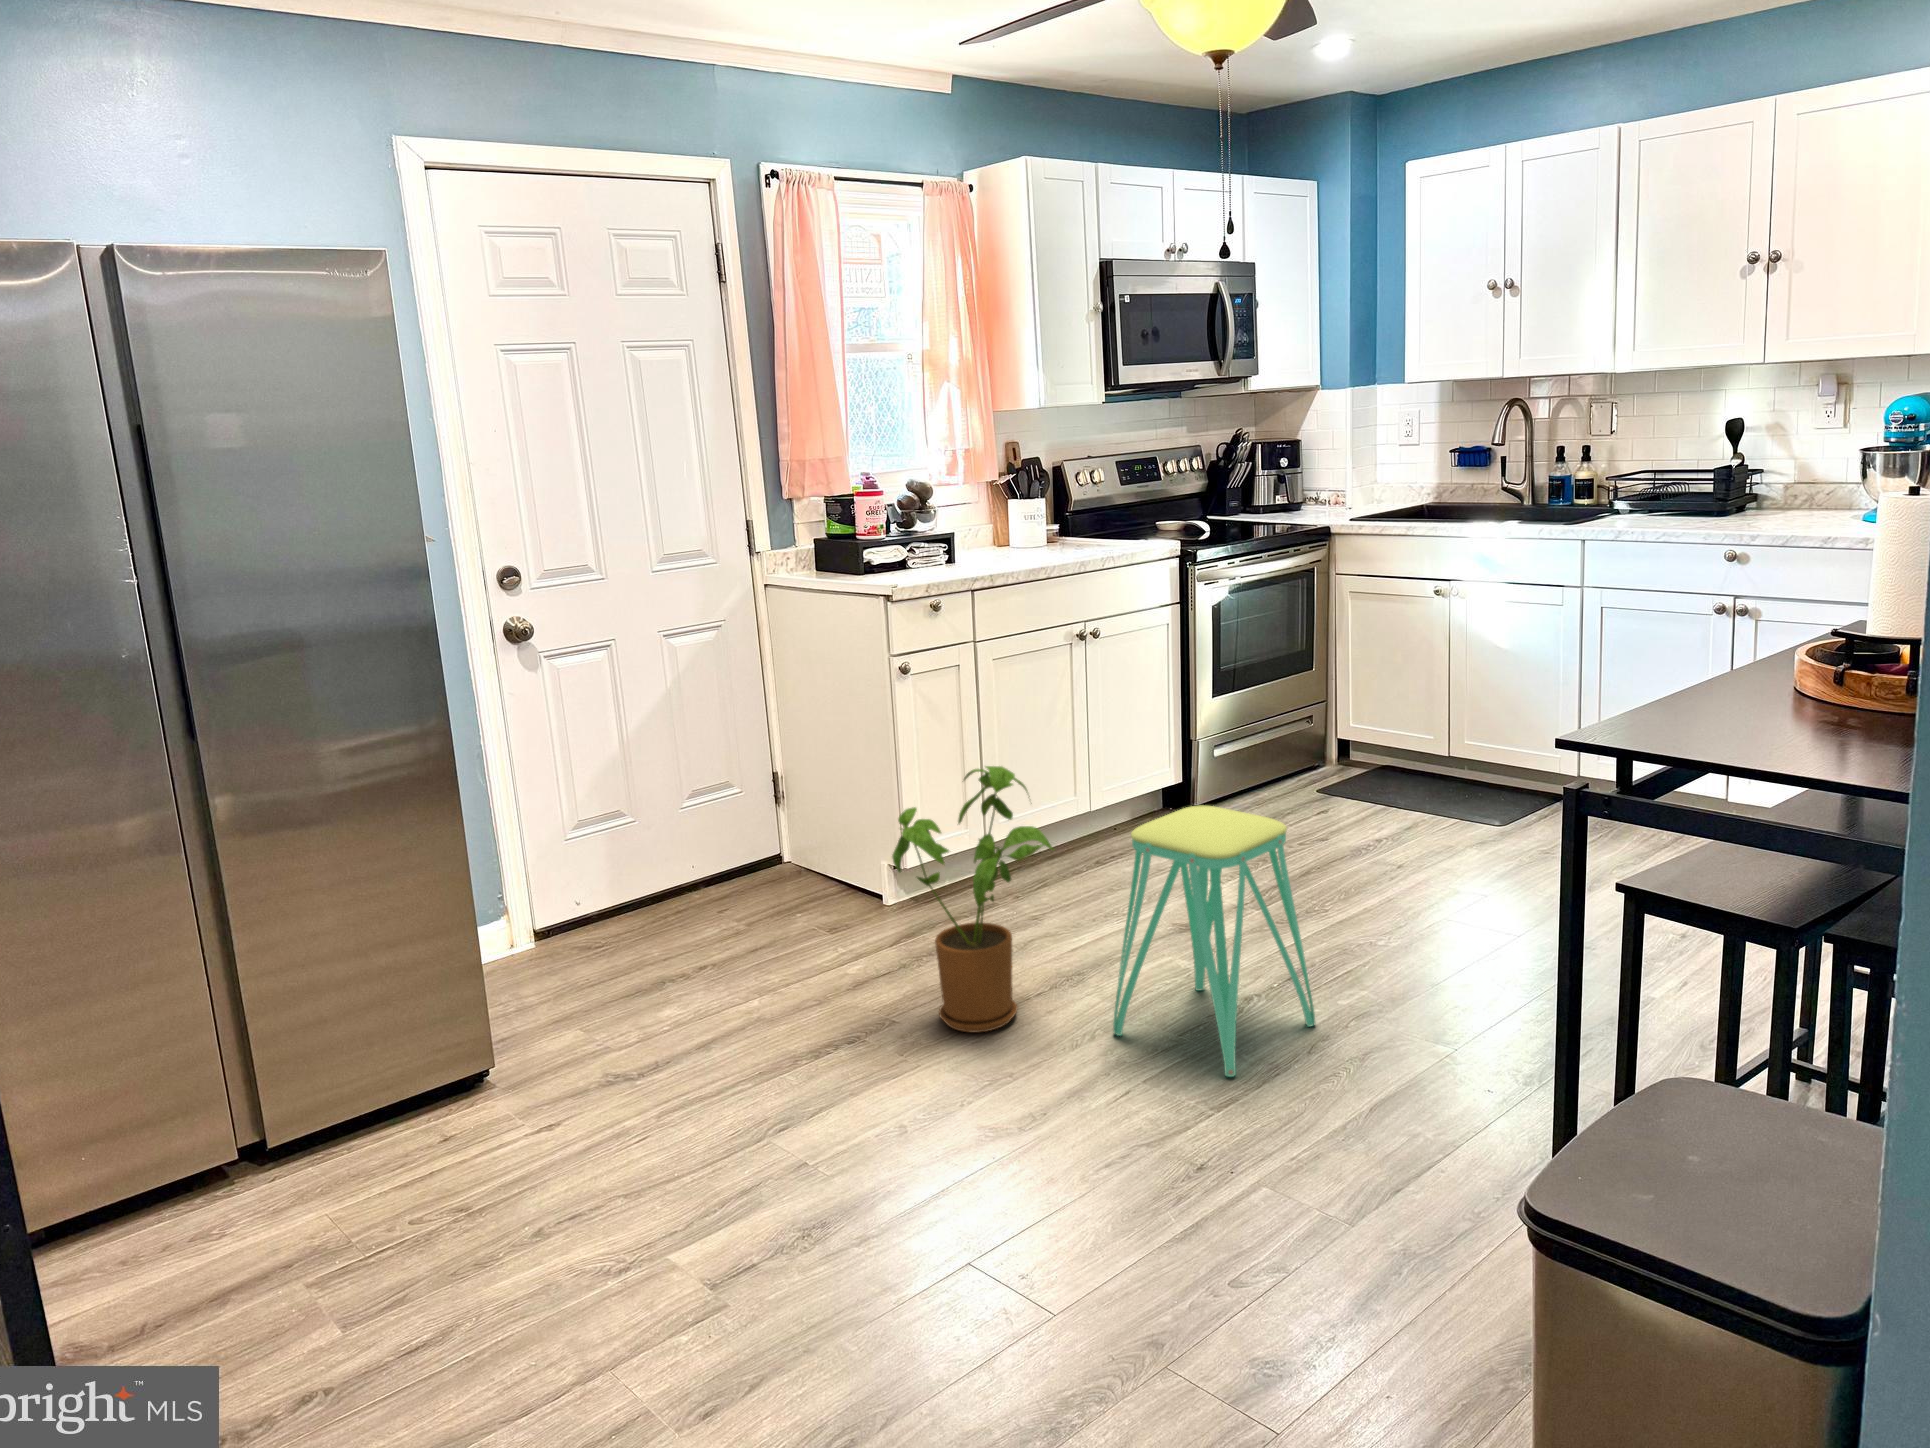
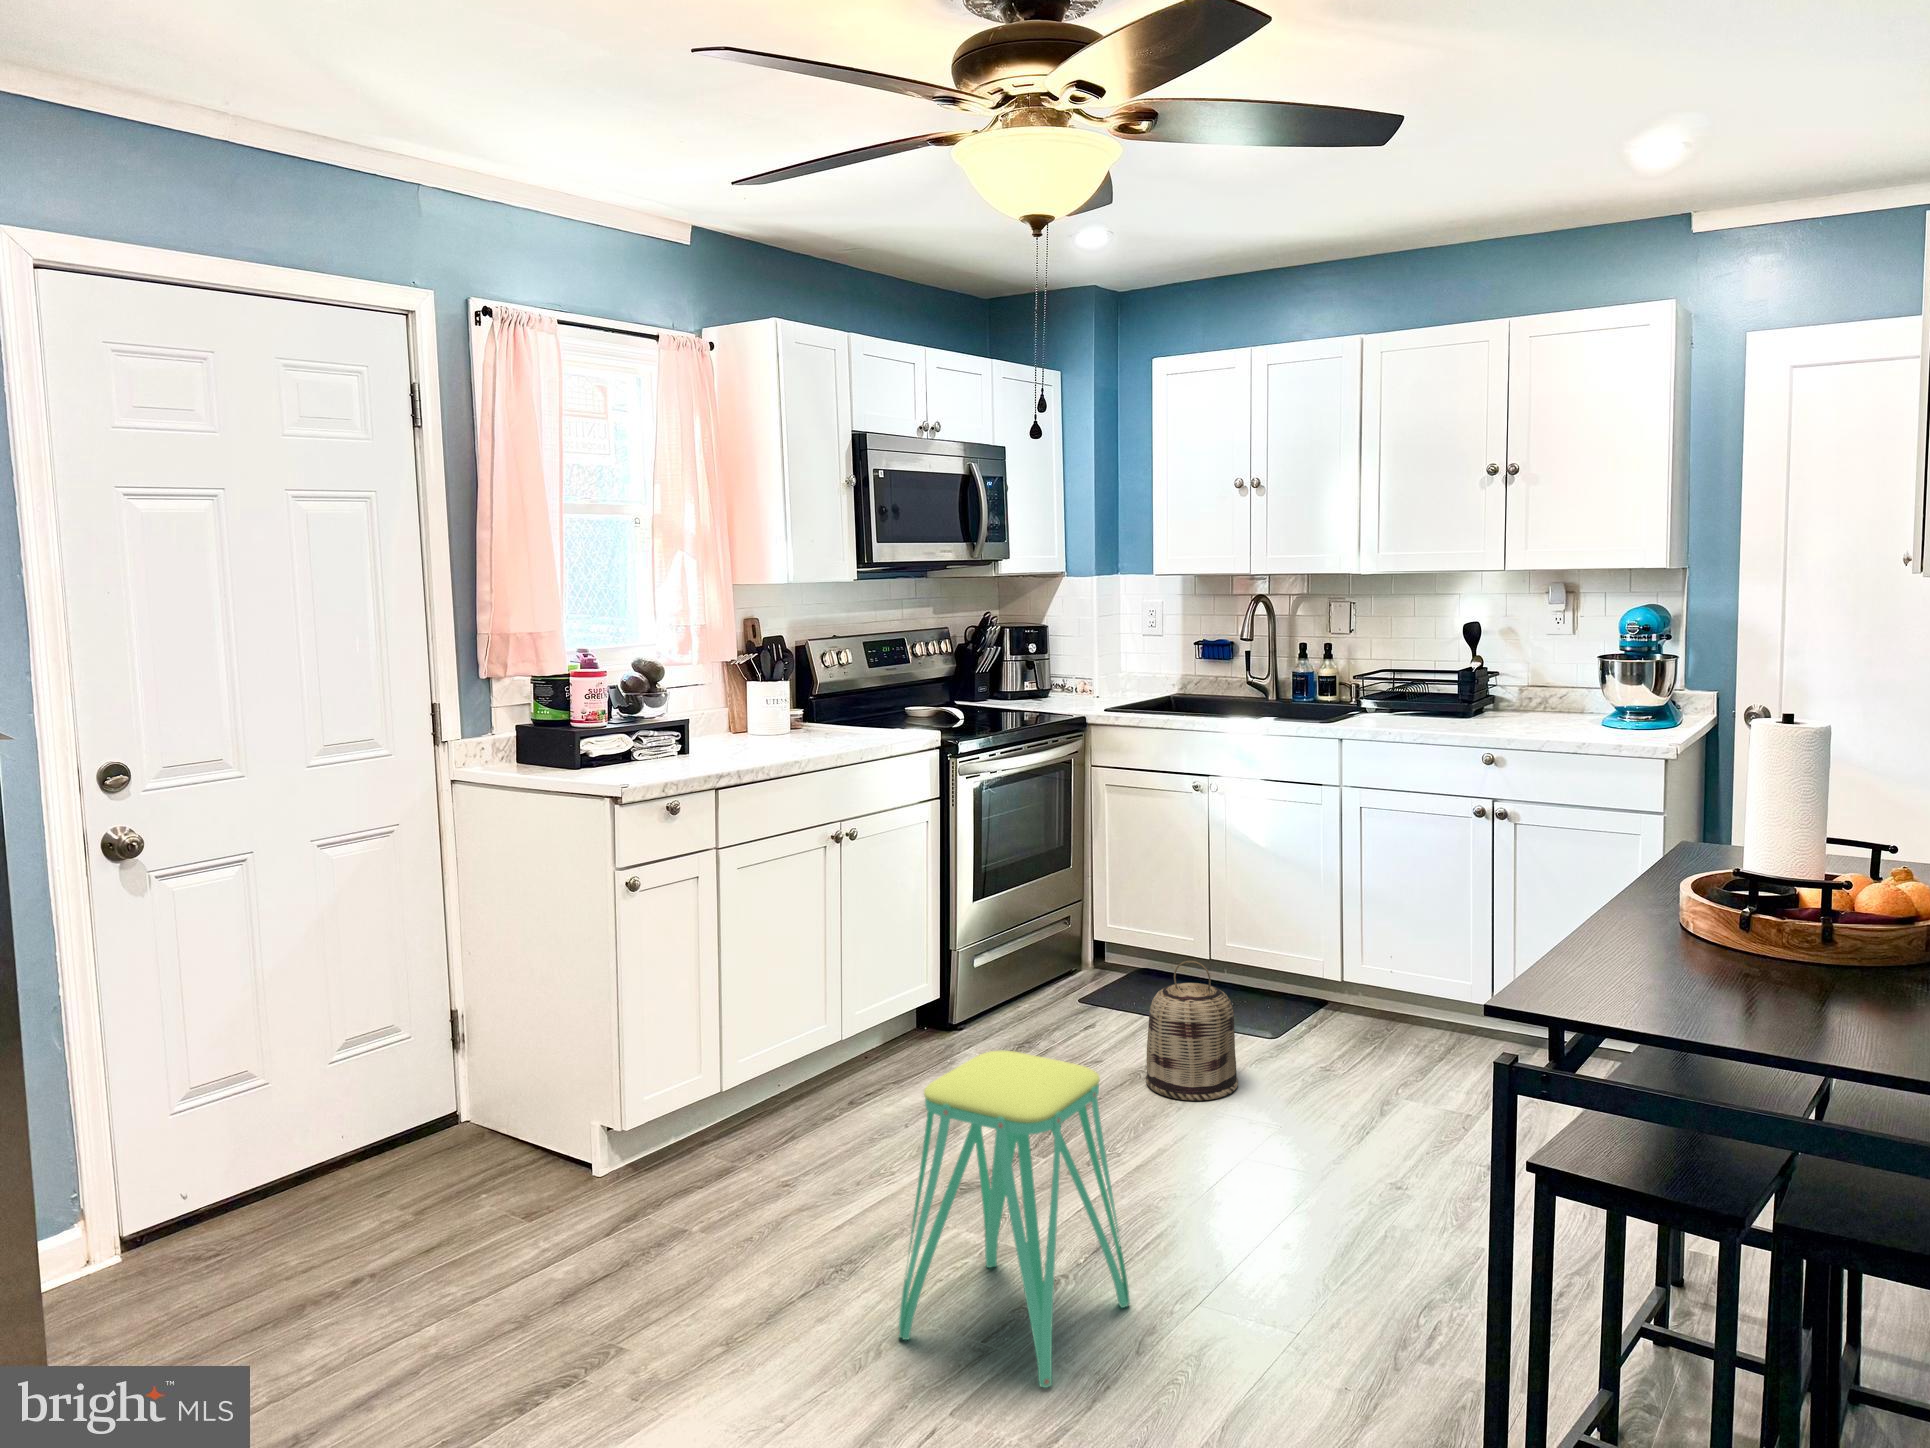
basket: none [1368,748,1457,875] -> present [1146,961,1238,1100]
house plant: present [892,766,1053,1032] -> none [627,1013,833,1351]

